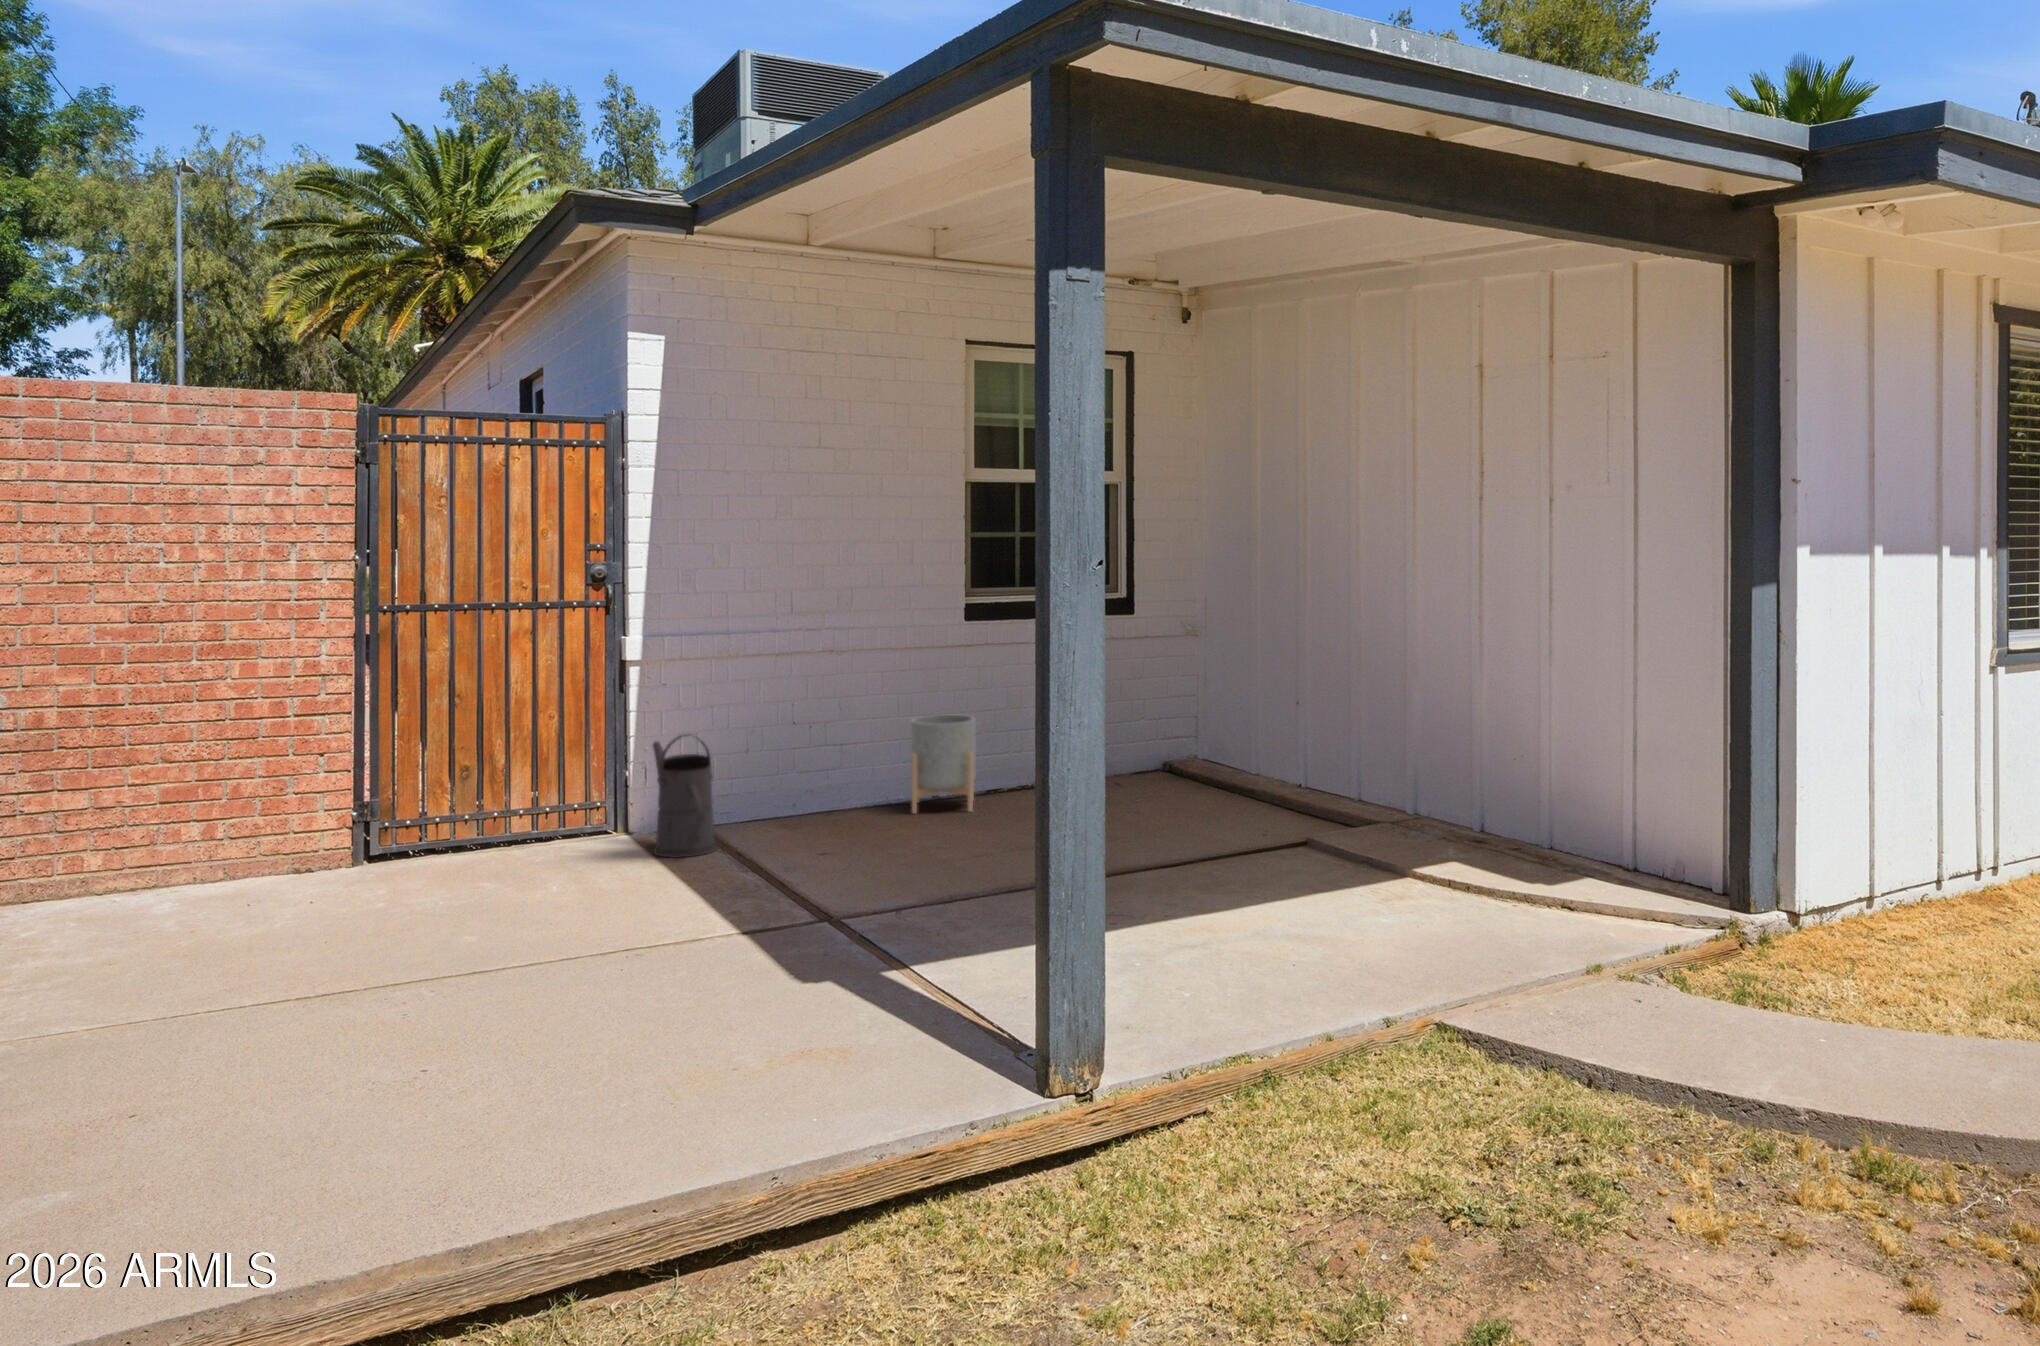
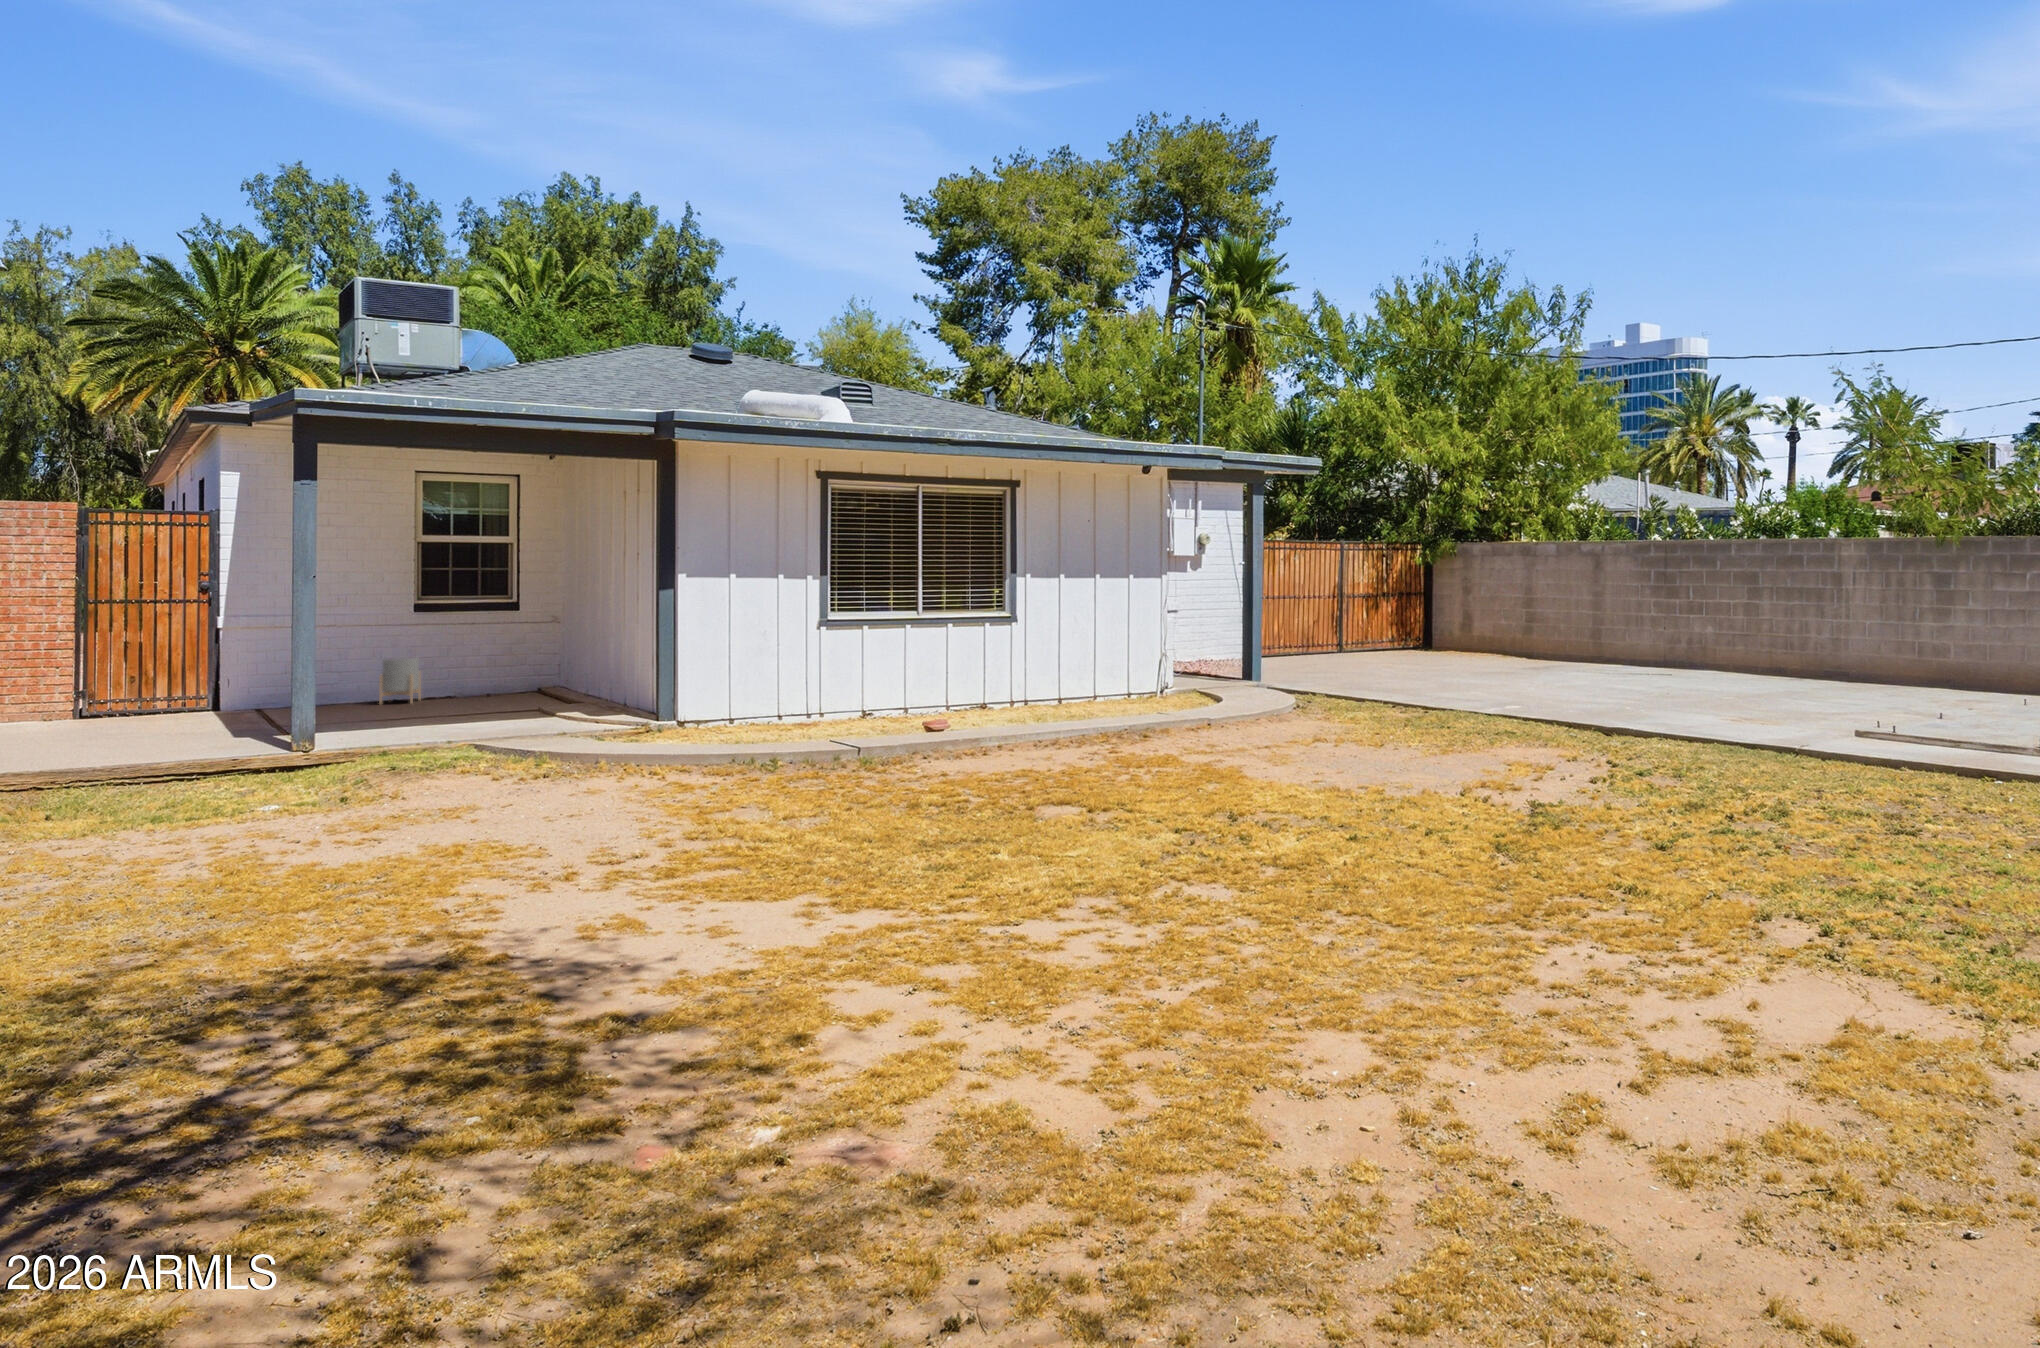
watering can: present [653,734,717,858] -> none [227,661,261,718]

